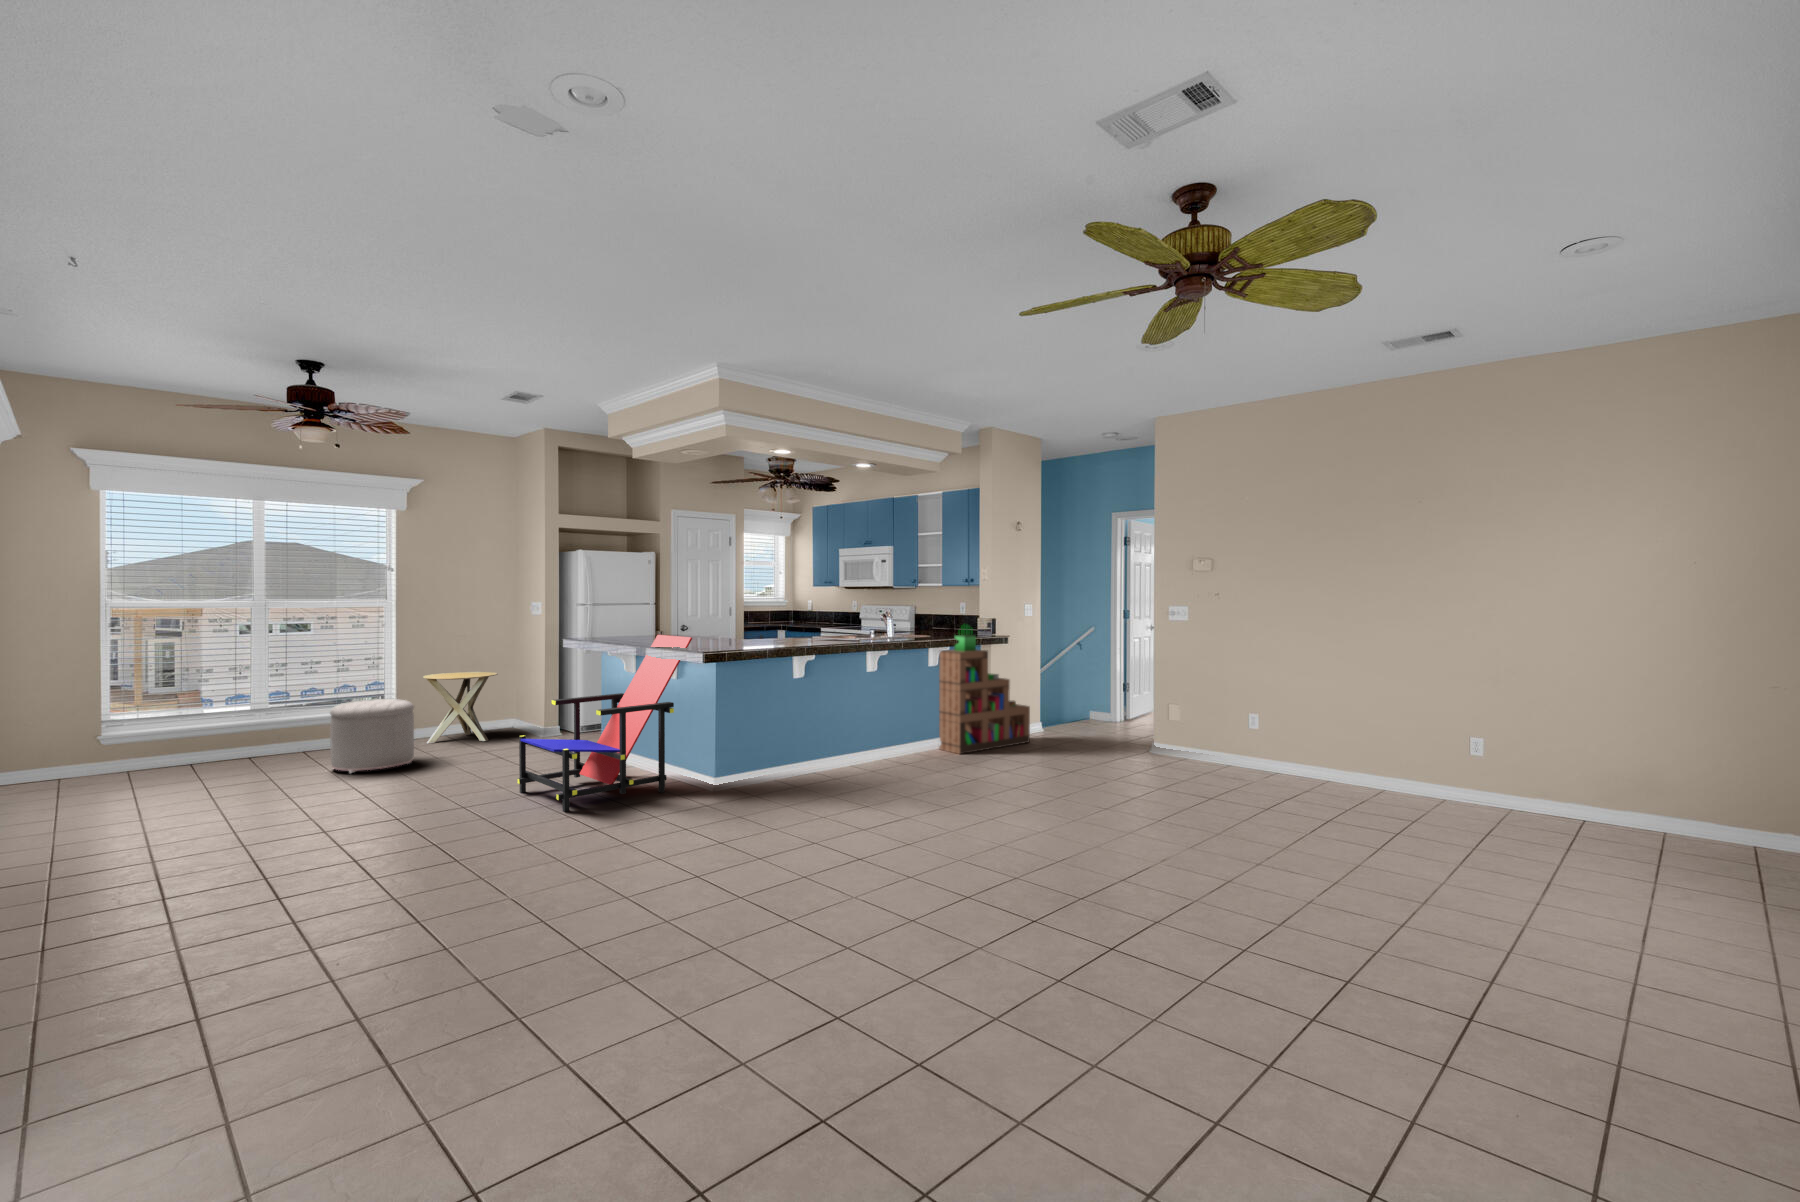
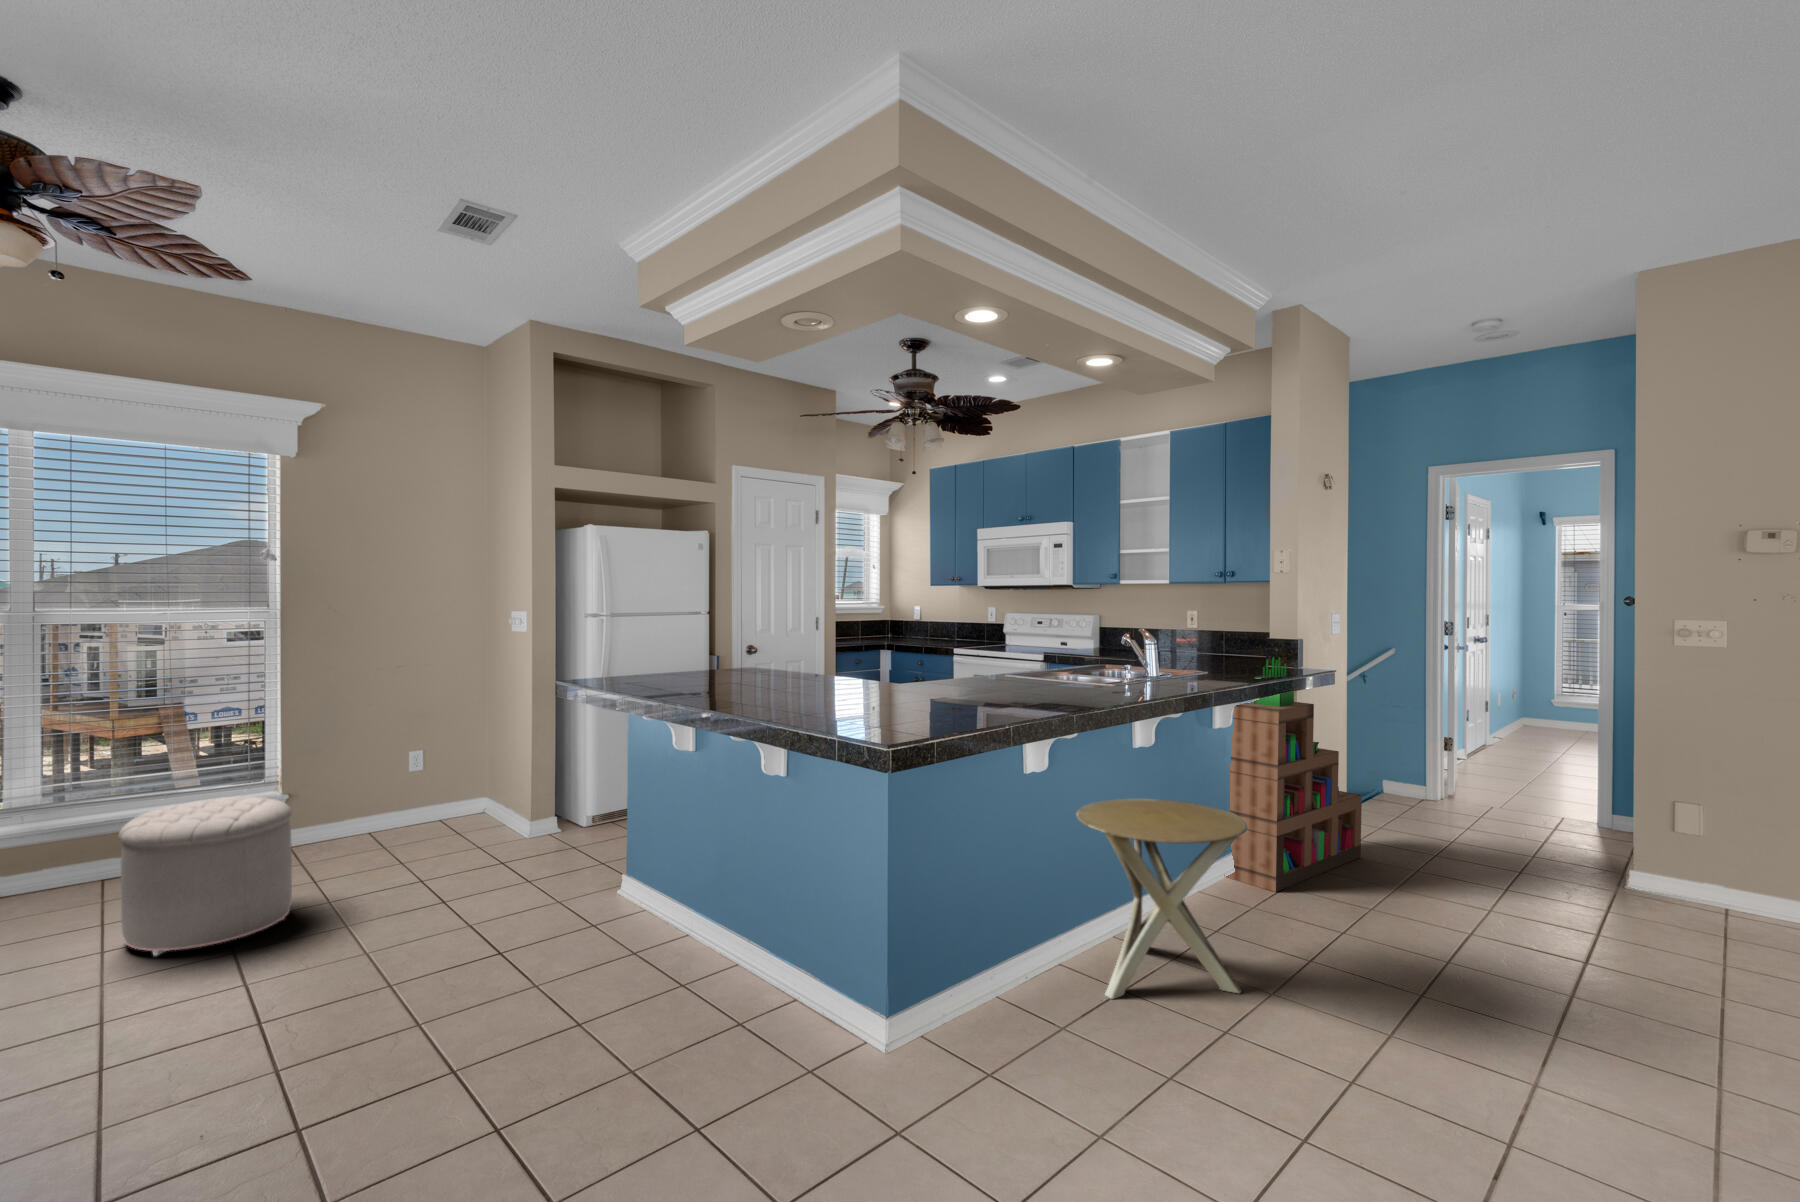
lounge chair: present [517,635,692,812] -> none [477,686,836,1130]
side table: present [423,672,498,743] -> present [1076,799,1247,999]

